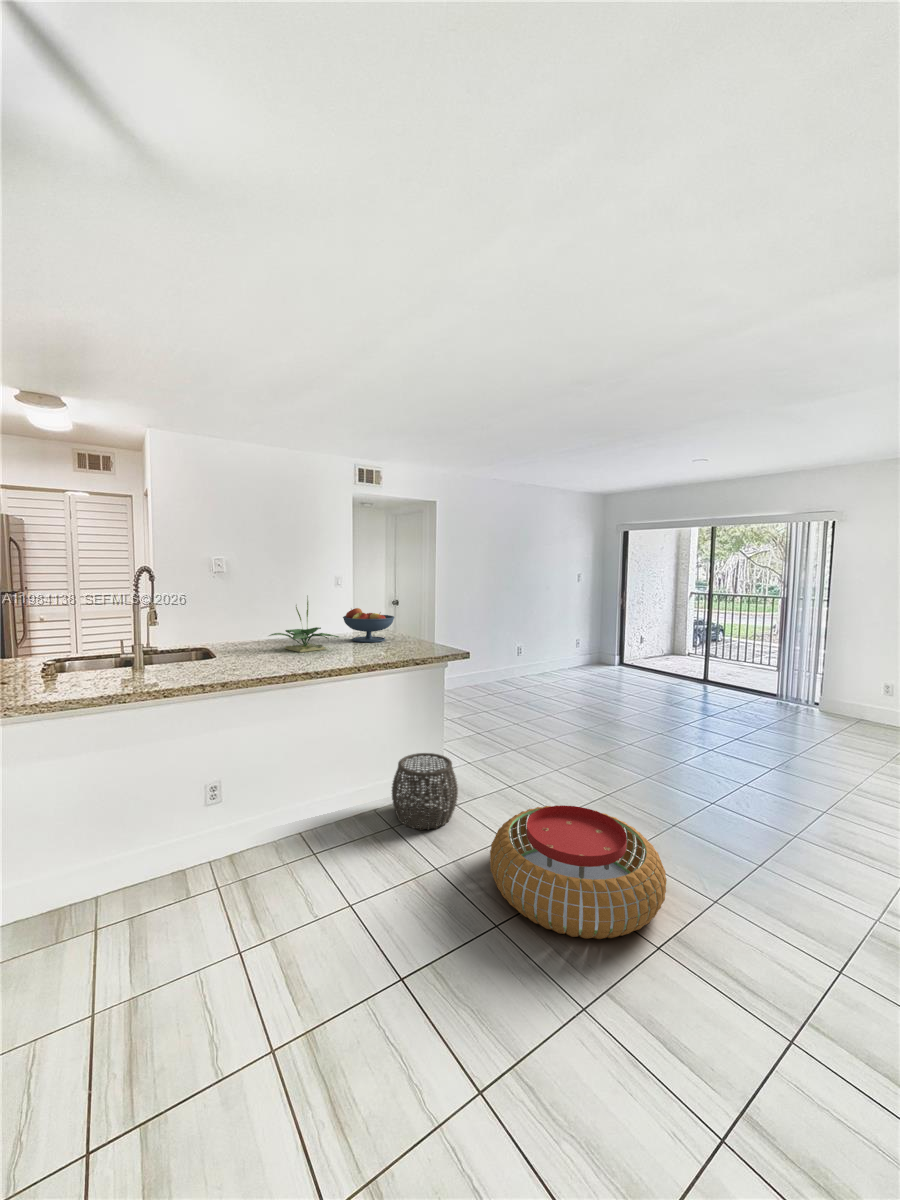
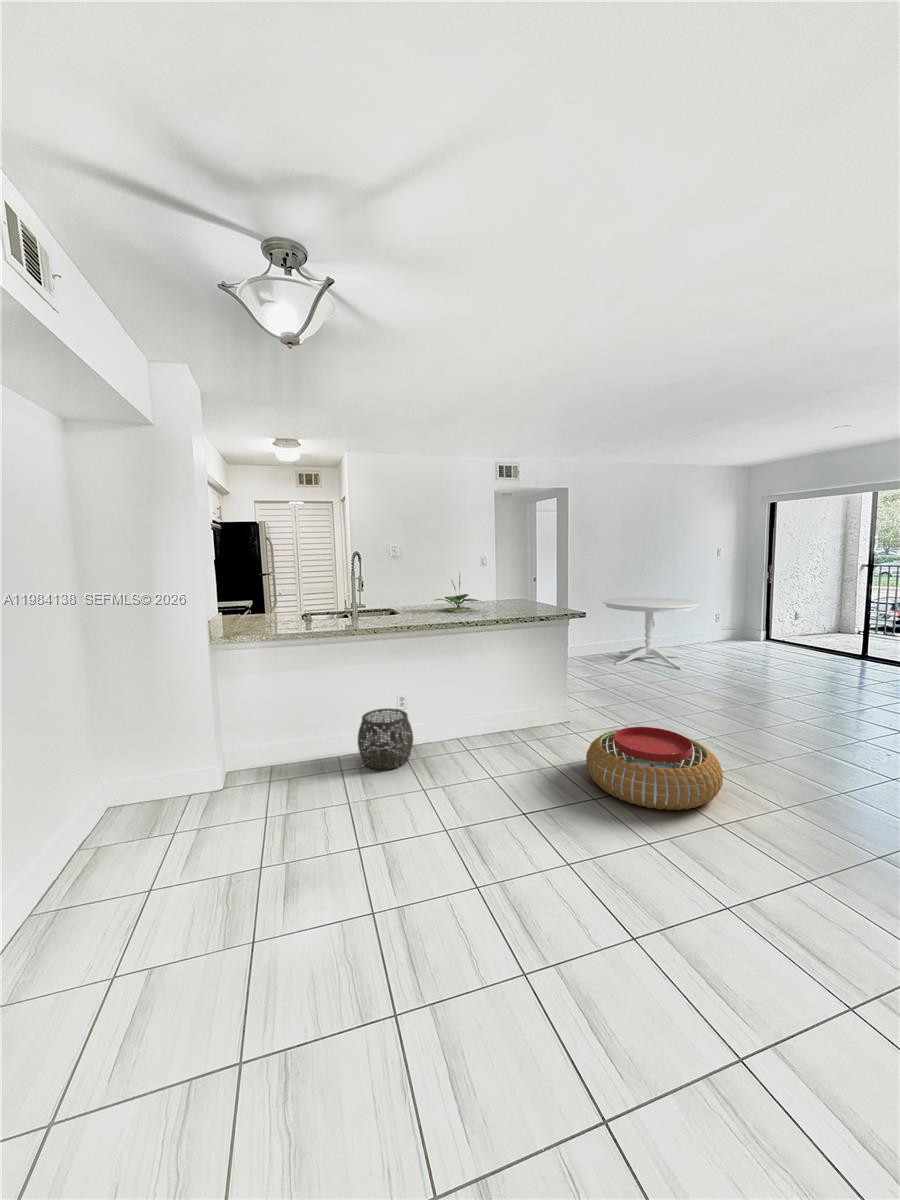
fruit bowl: present [343,608,394,642] -> none [486,581,525,607]
dining table: none [471,624,570,704] -> present [603,597,700,669]
woven basket: present [392,753,458,830] -> present [358,709,413,770]

